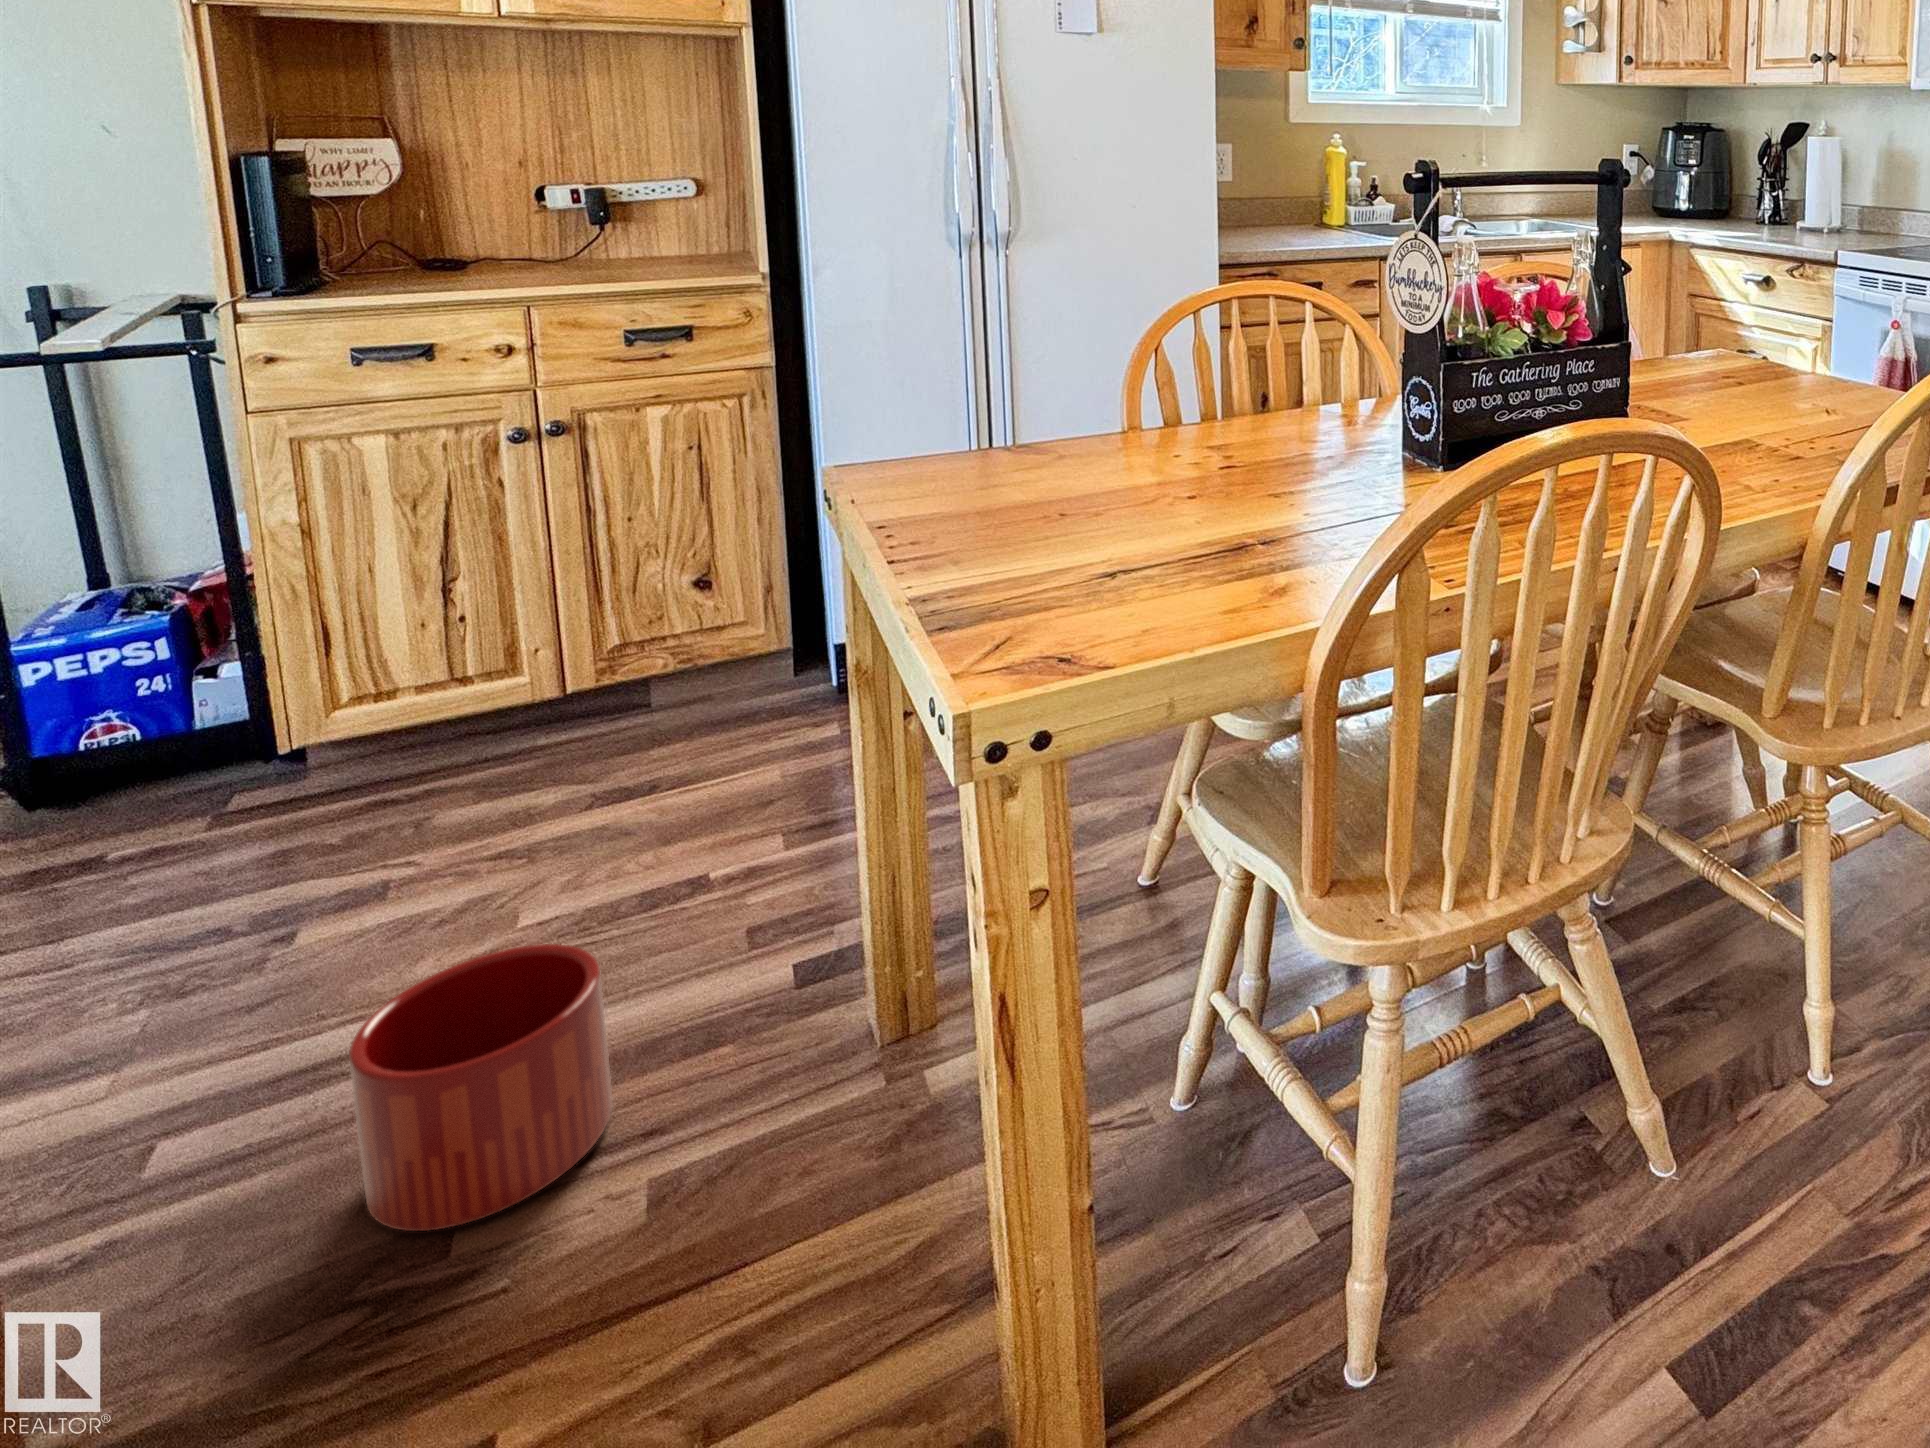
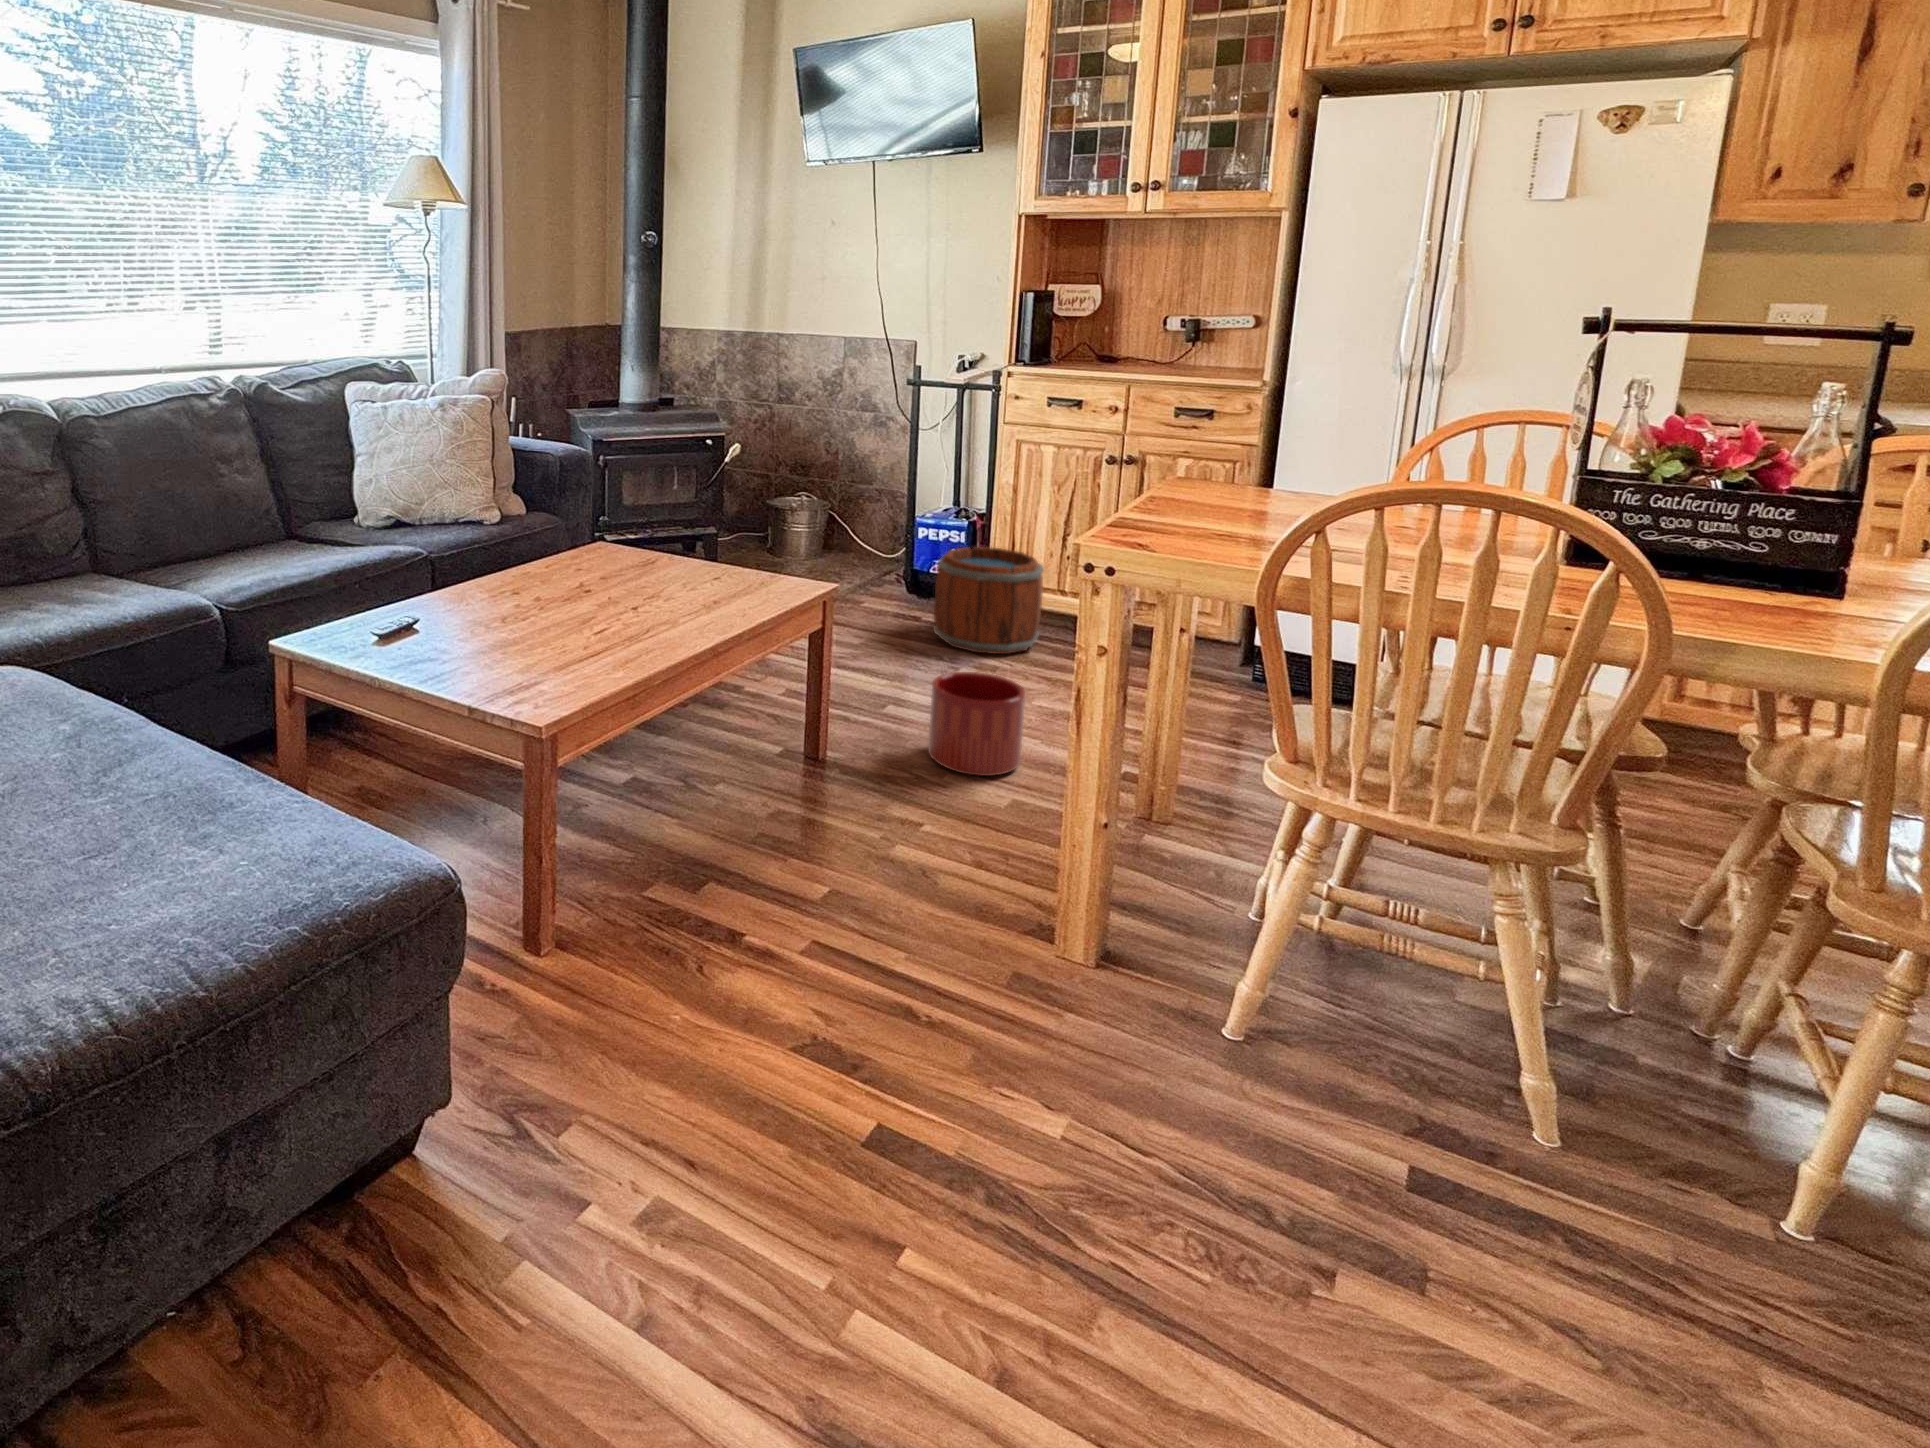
bucket: none [149,641,441,889] -> present [933,547,1044,654]

